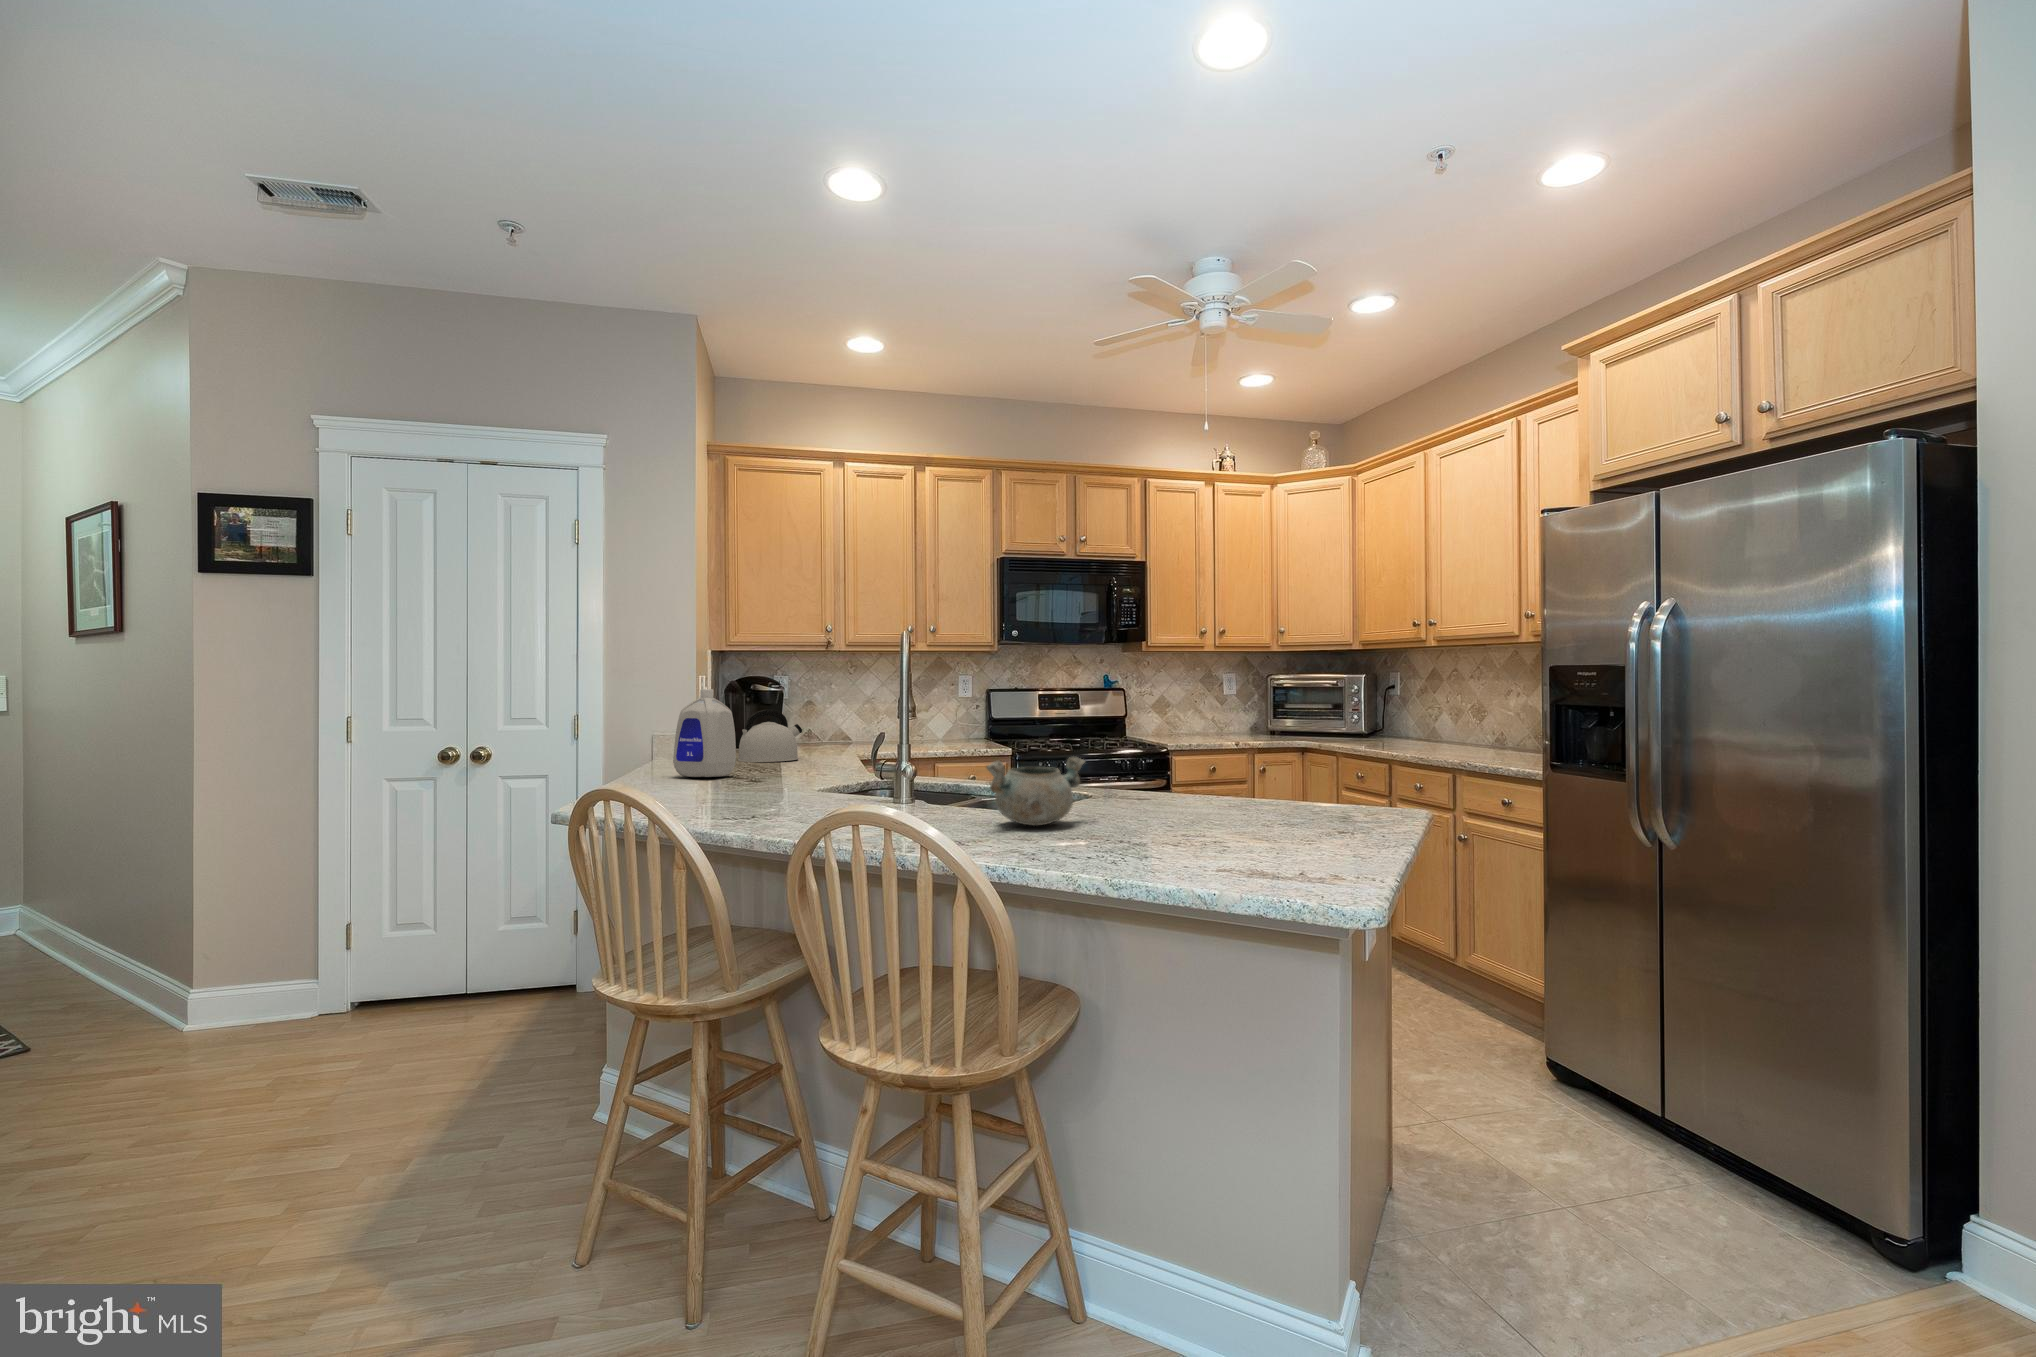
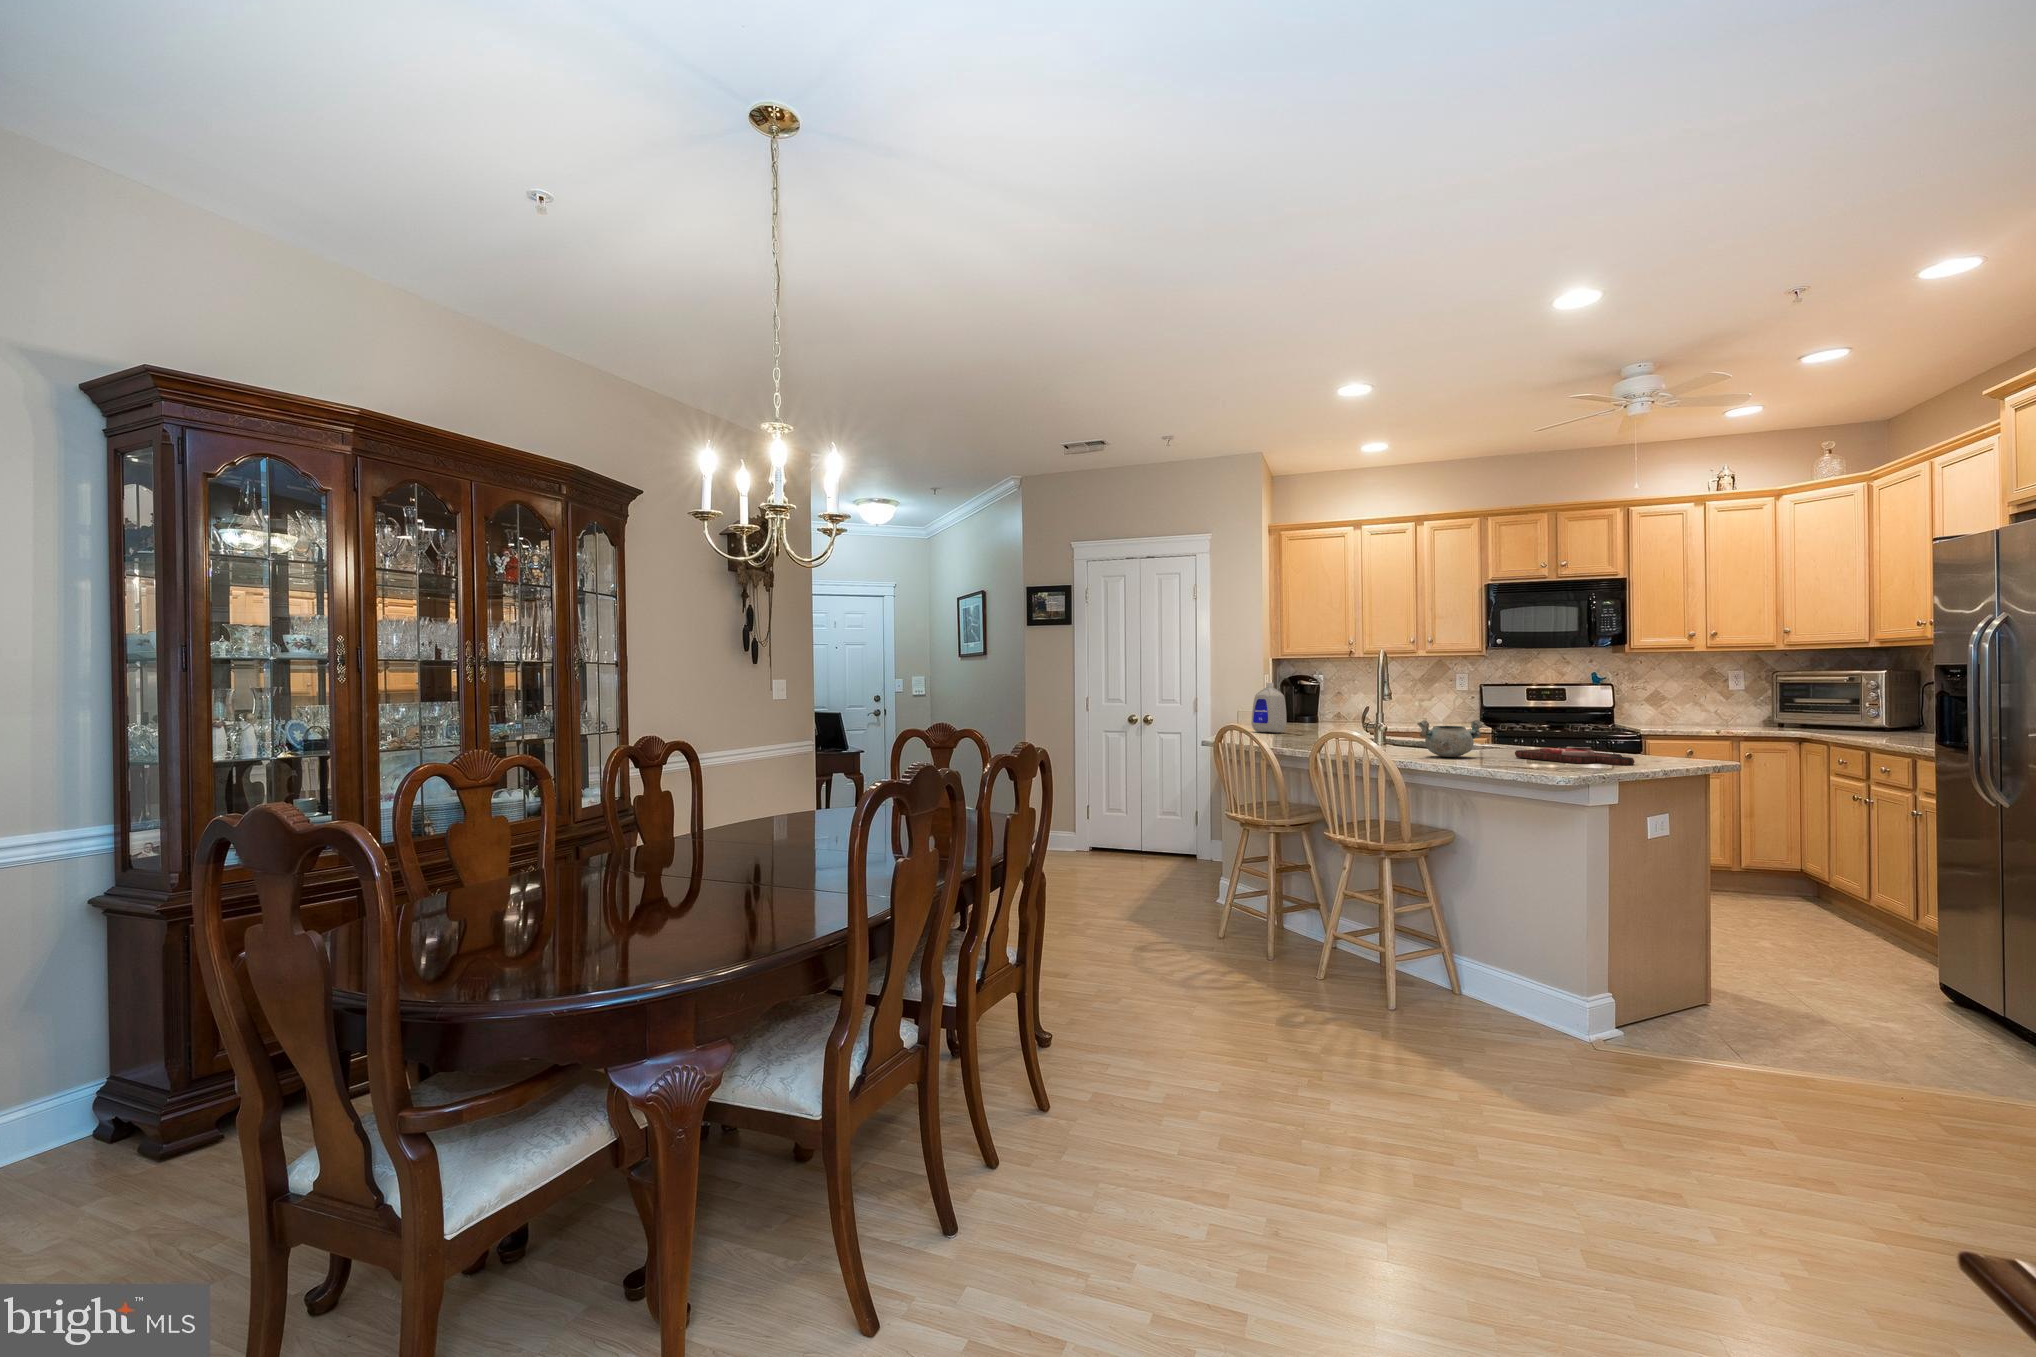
kettle: present [738,710,802,762] -> none [1289,696,1330,728]
cutting board: none [1128,795,1310,828] -> present [1515,747,1635,765]

